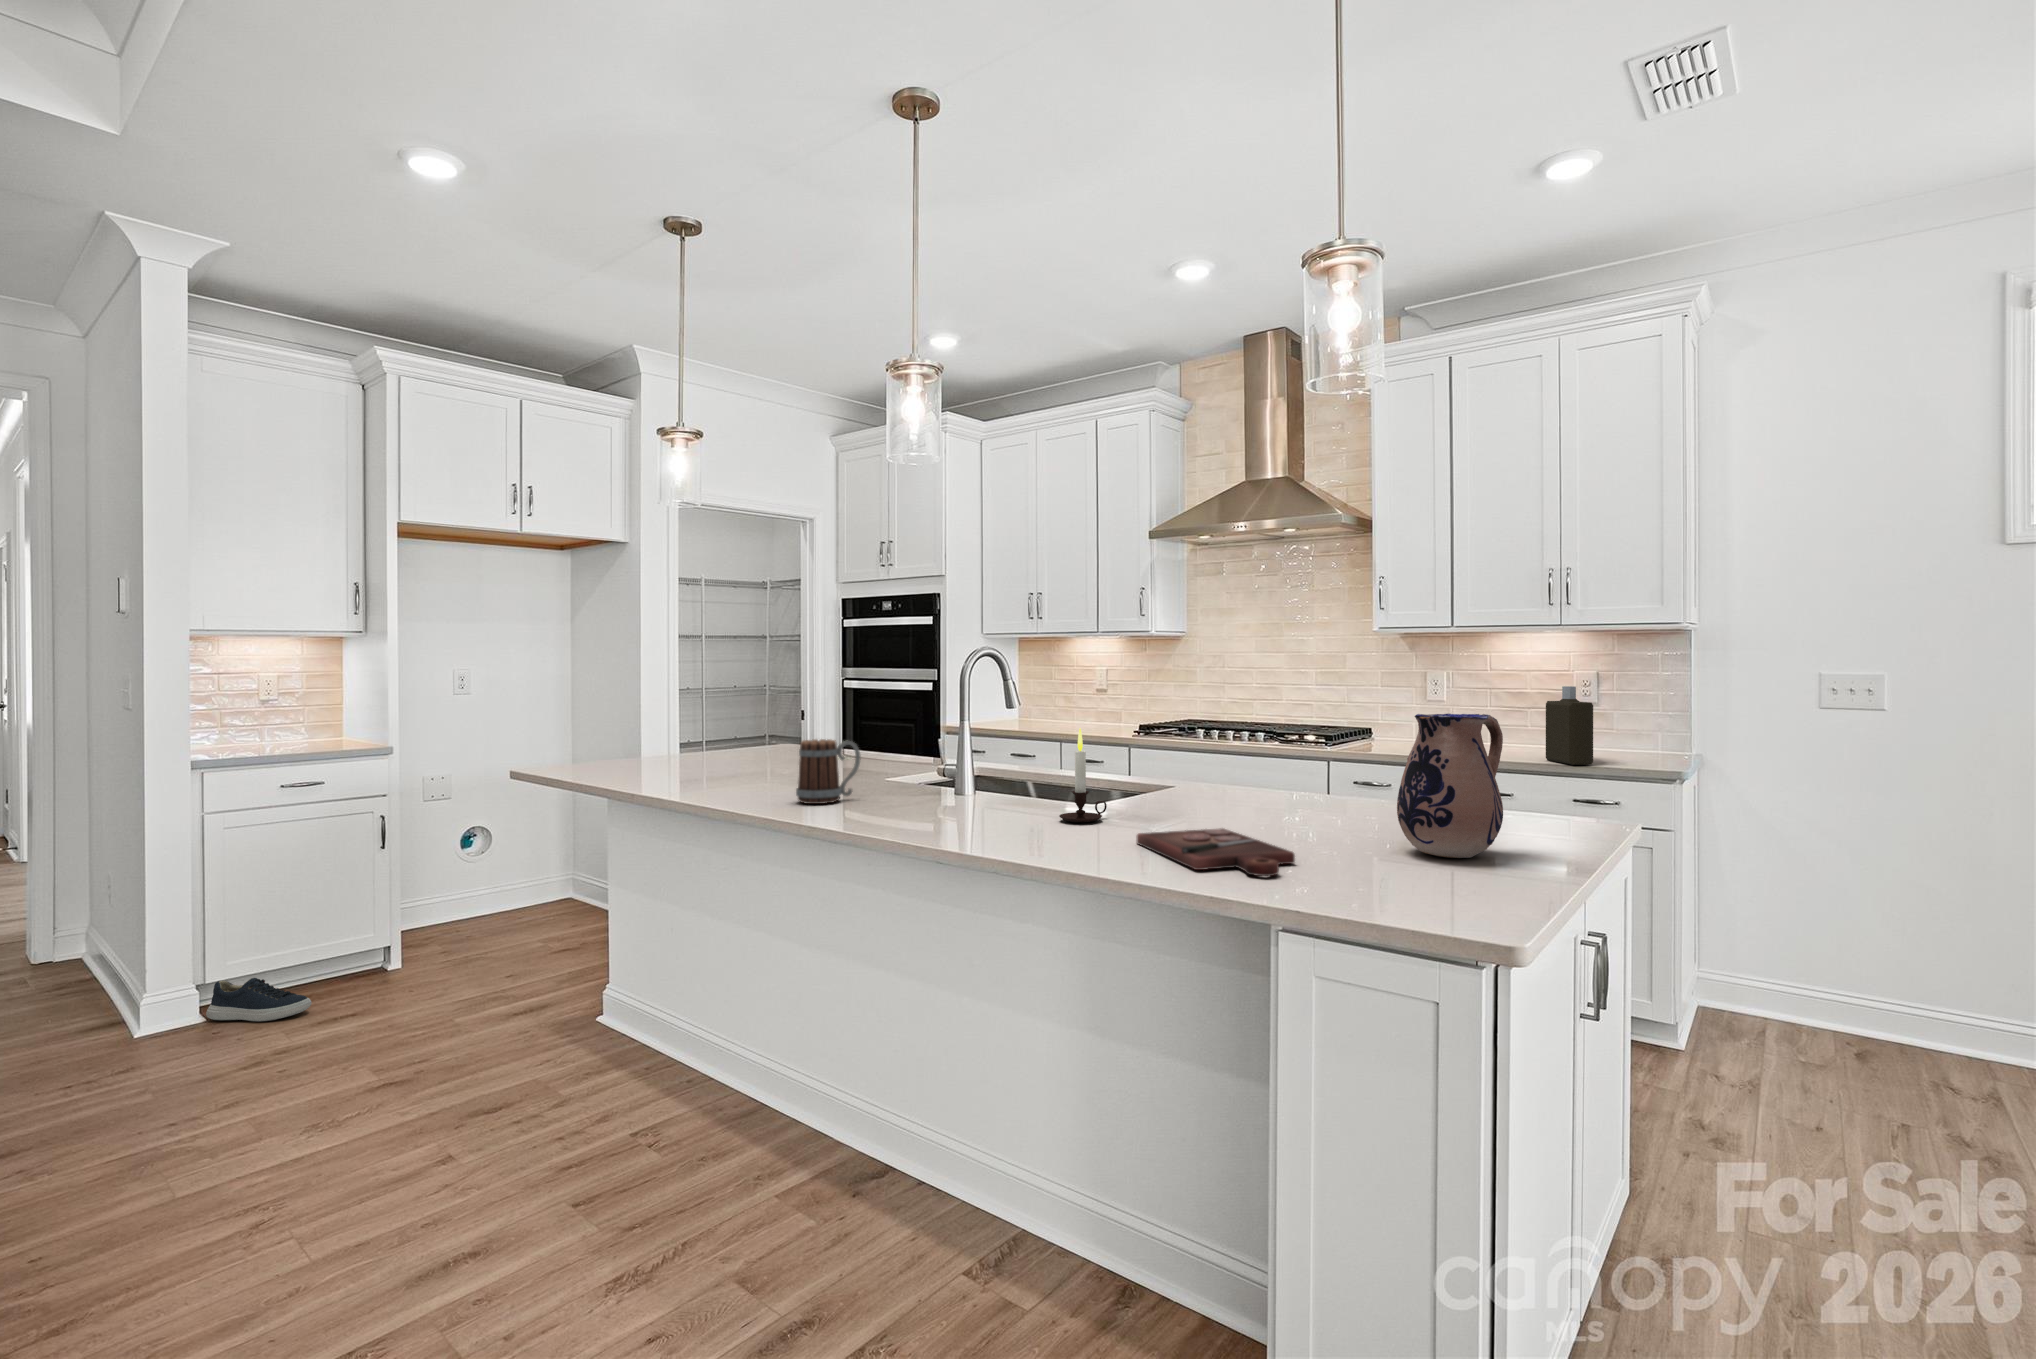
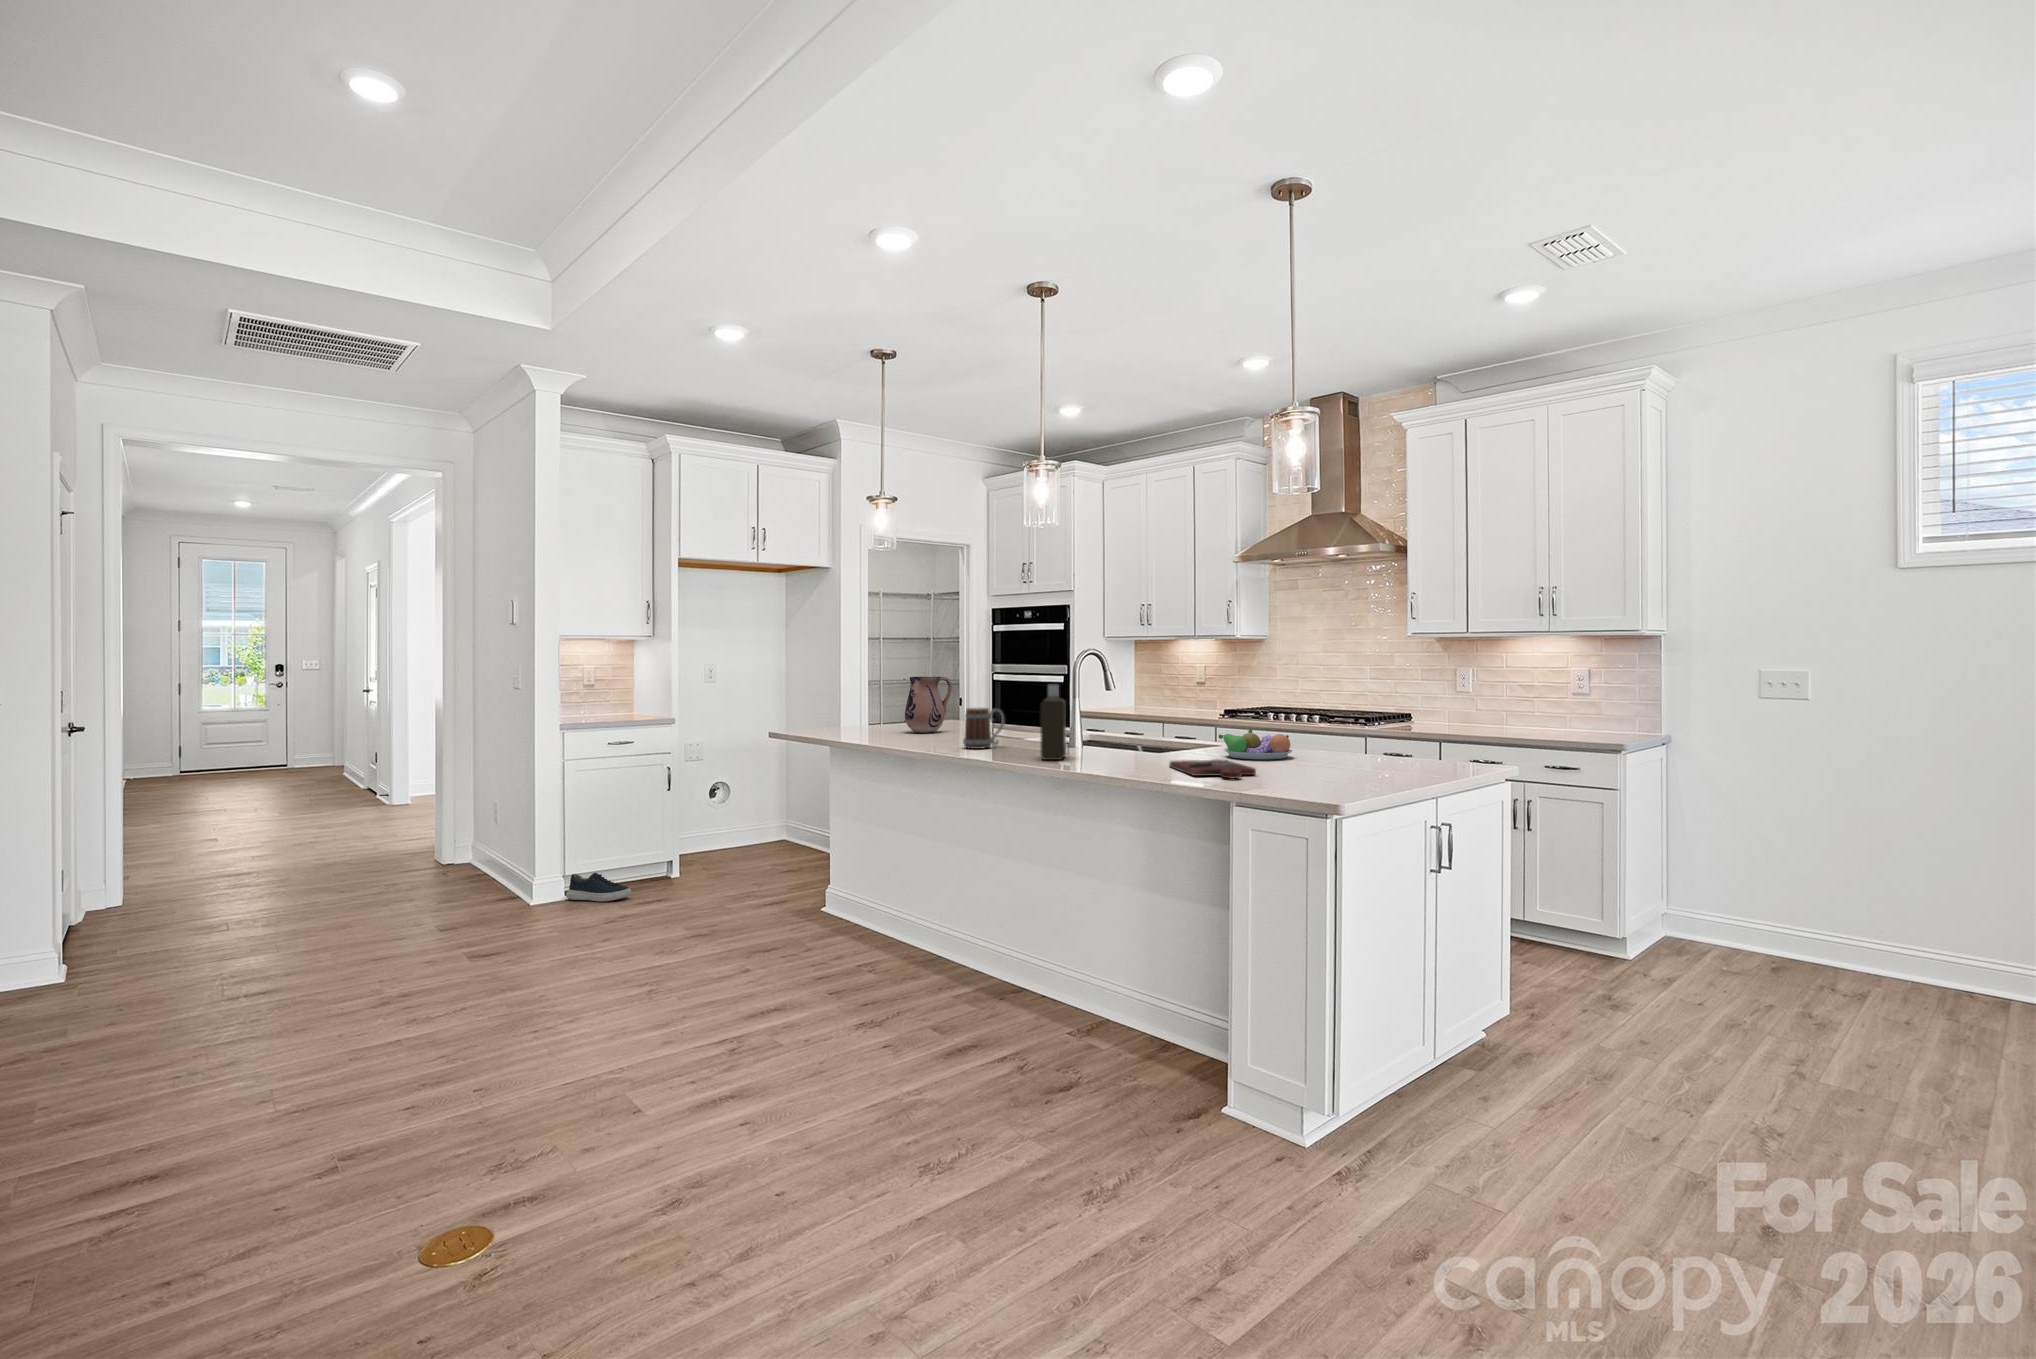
bottle: present [1546,686,1593,765] -> present [1040,685,1066,760]
ceramic pitcher: present [1397,714,1503,858] -> present [905,677,952,733]
candle: present [1059,729,1107,822] -> none [1128,699,1160,758]
fruit bowl: none [1192,770,1309,821] -> present [1219,729,1293,759]

